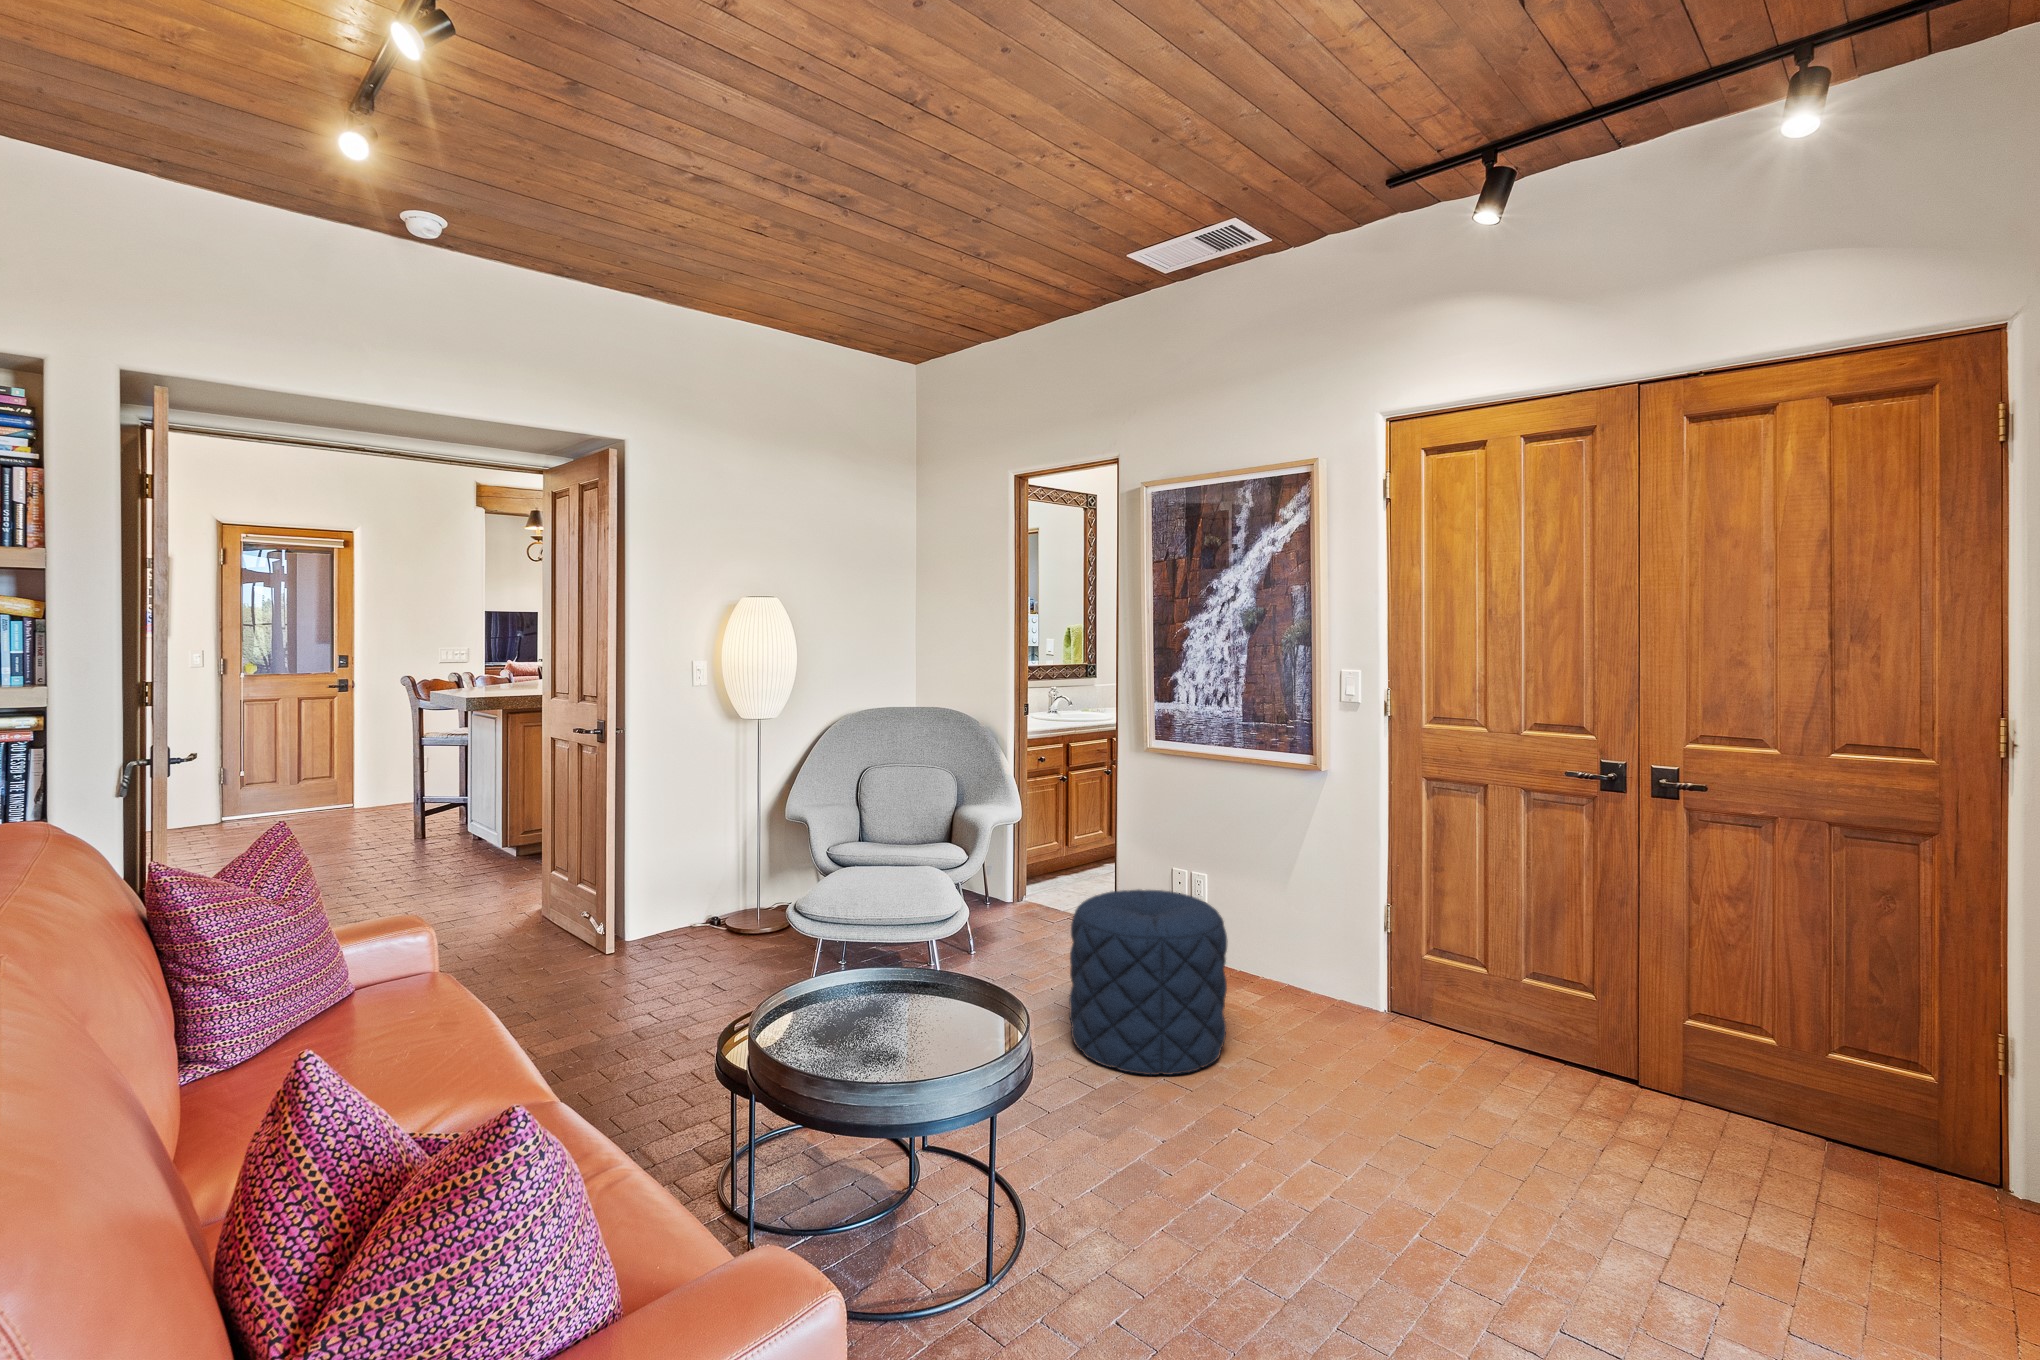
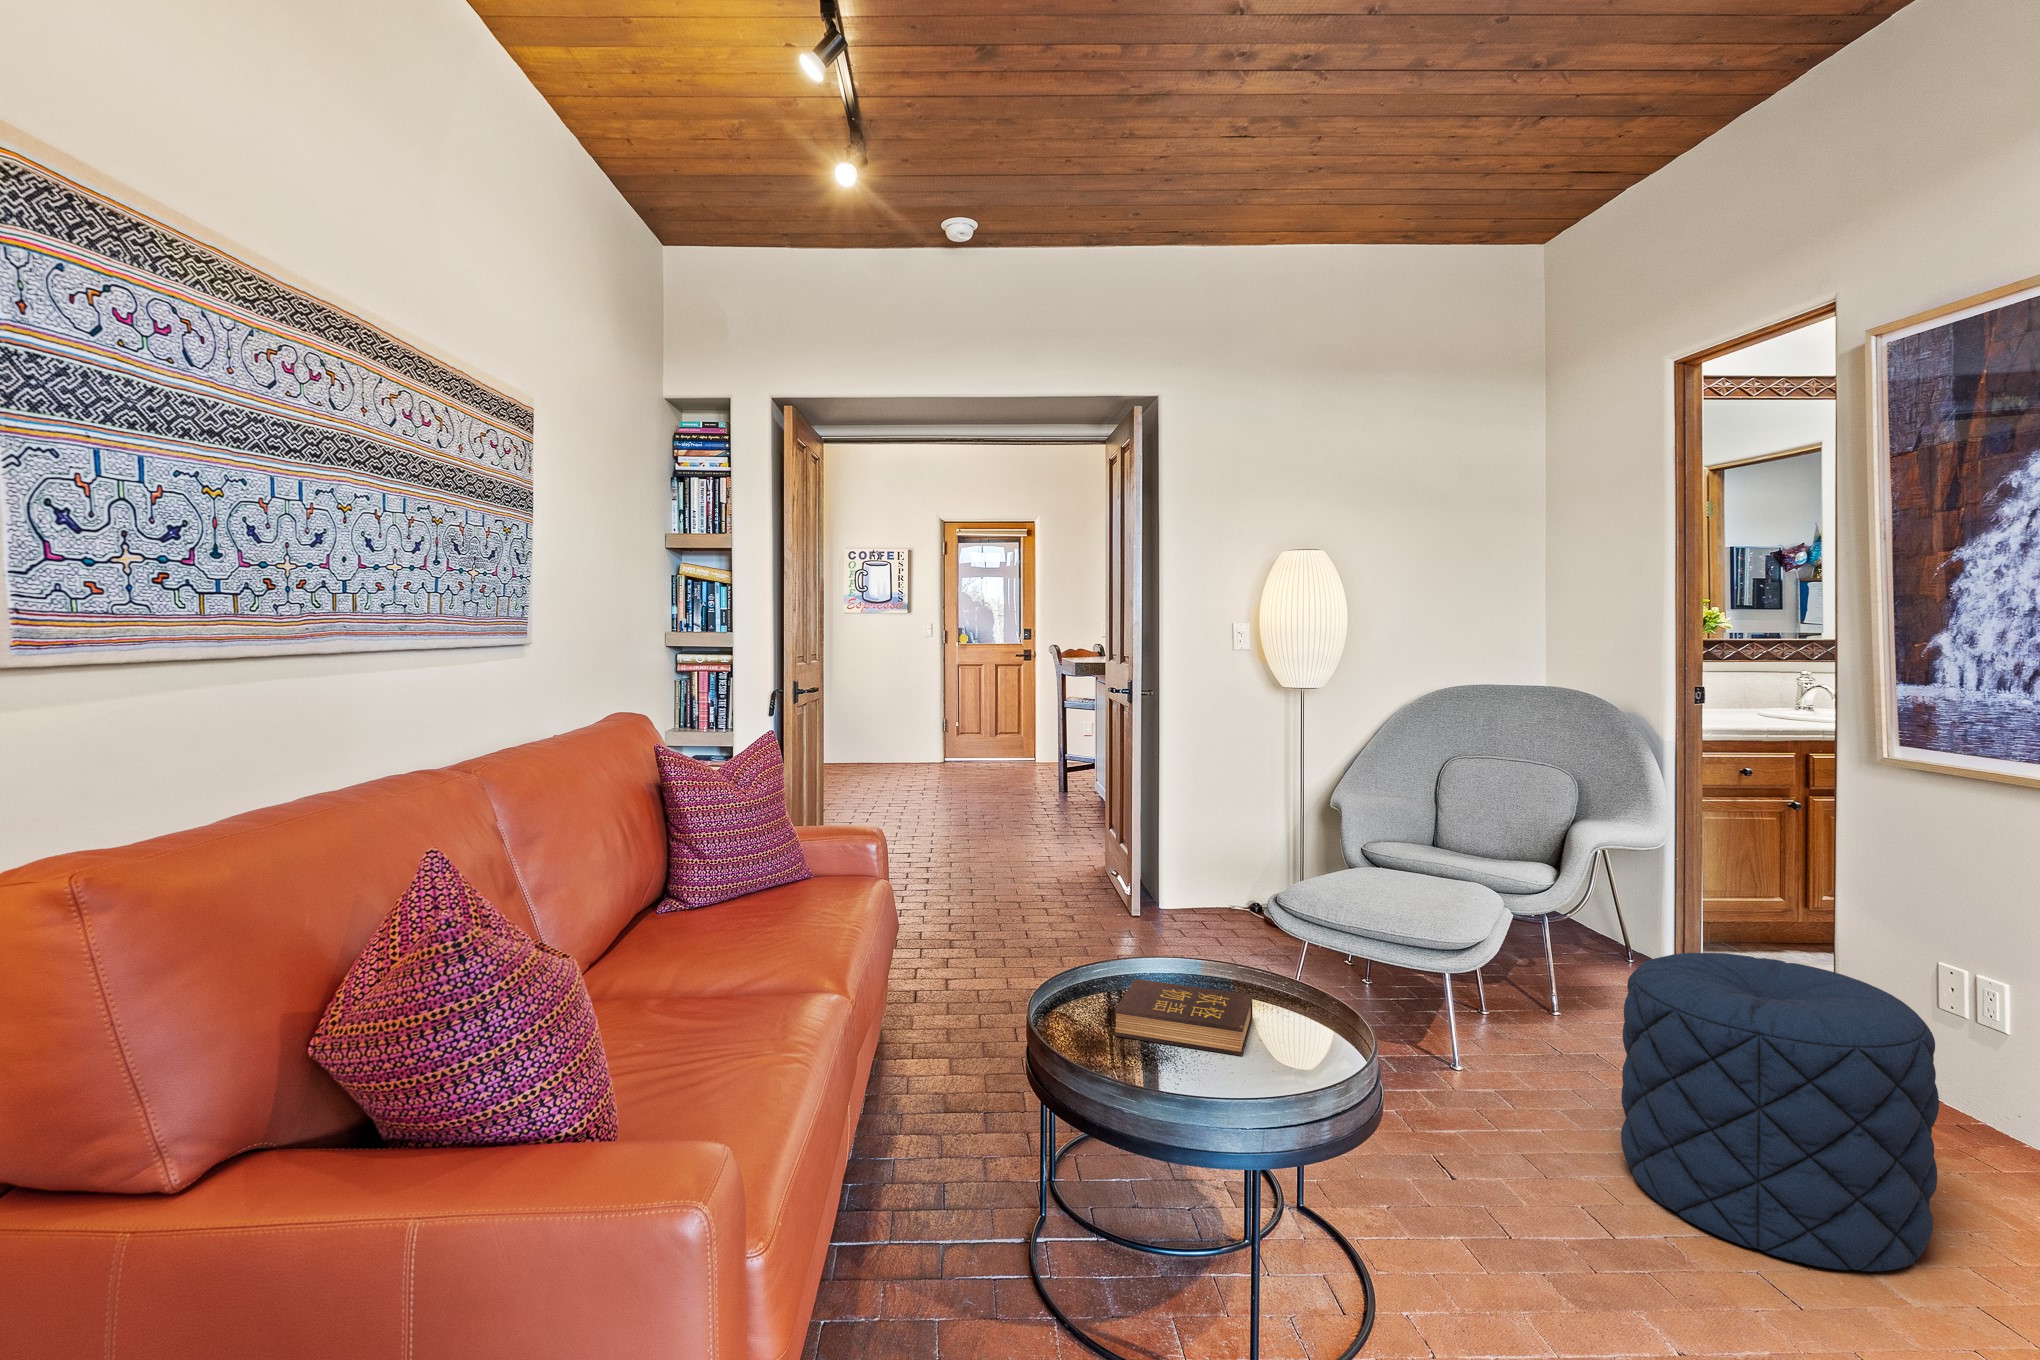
hardback book: none [836,992,953,1055] -> present [1115,979,1252,1056]

